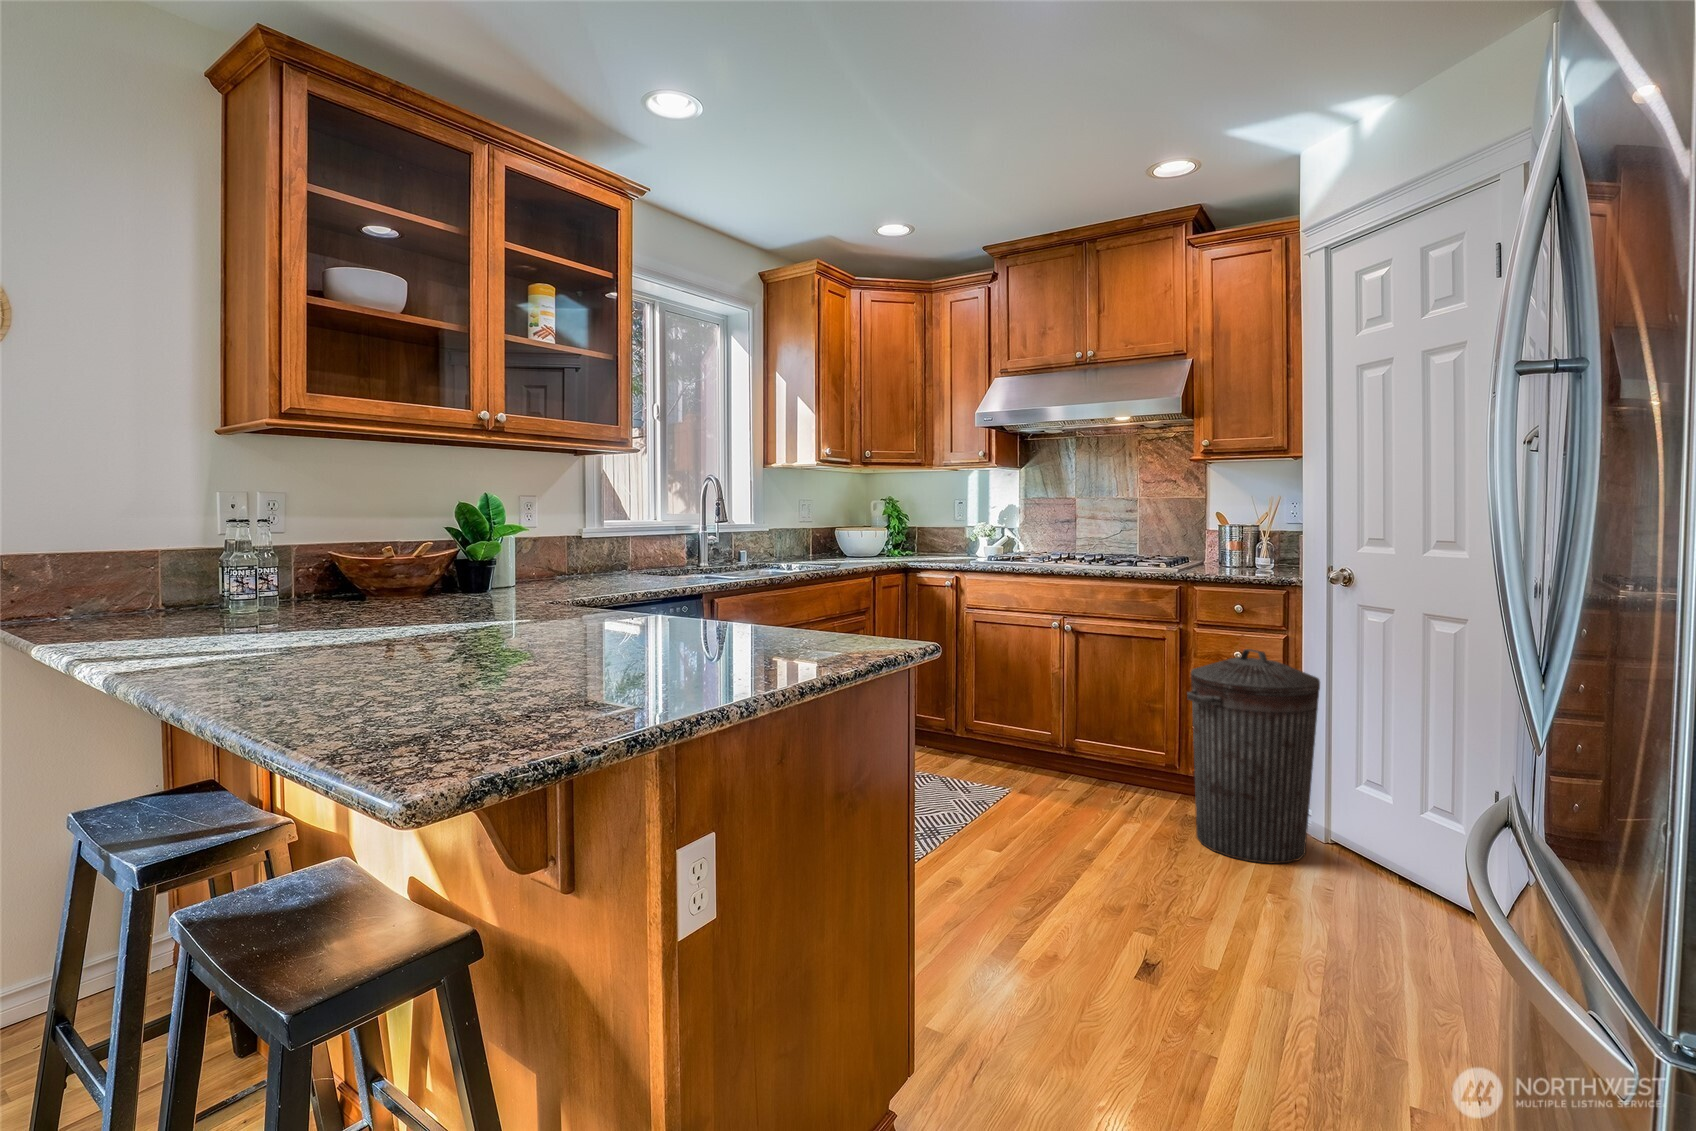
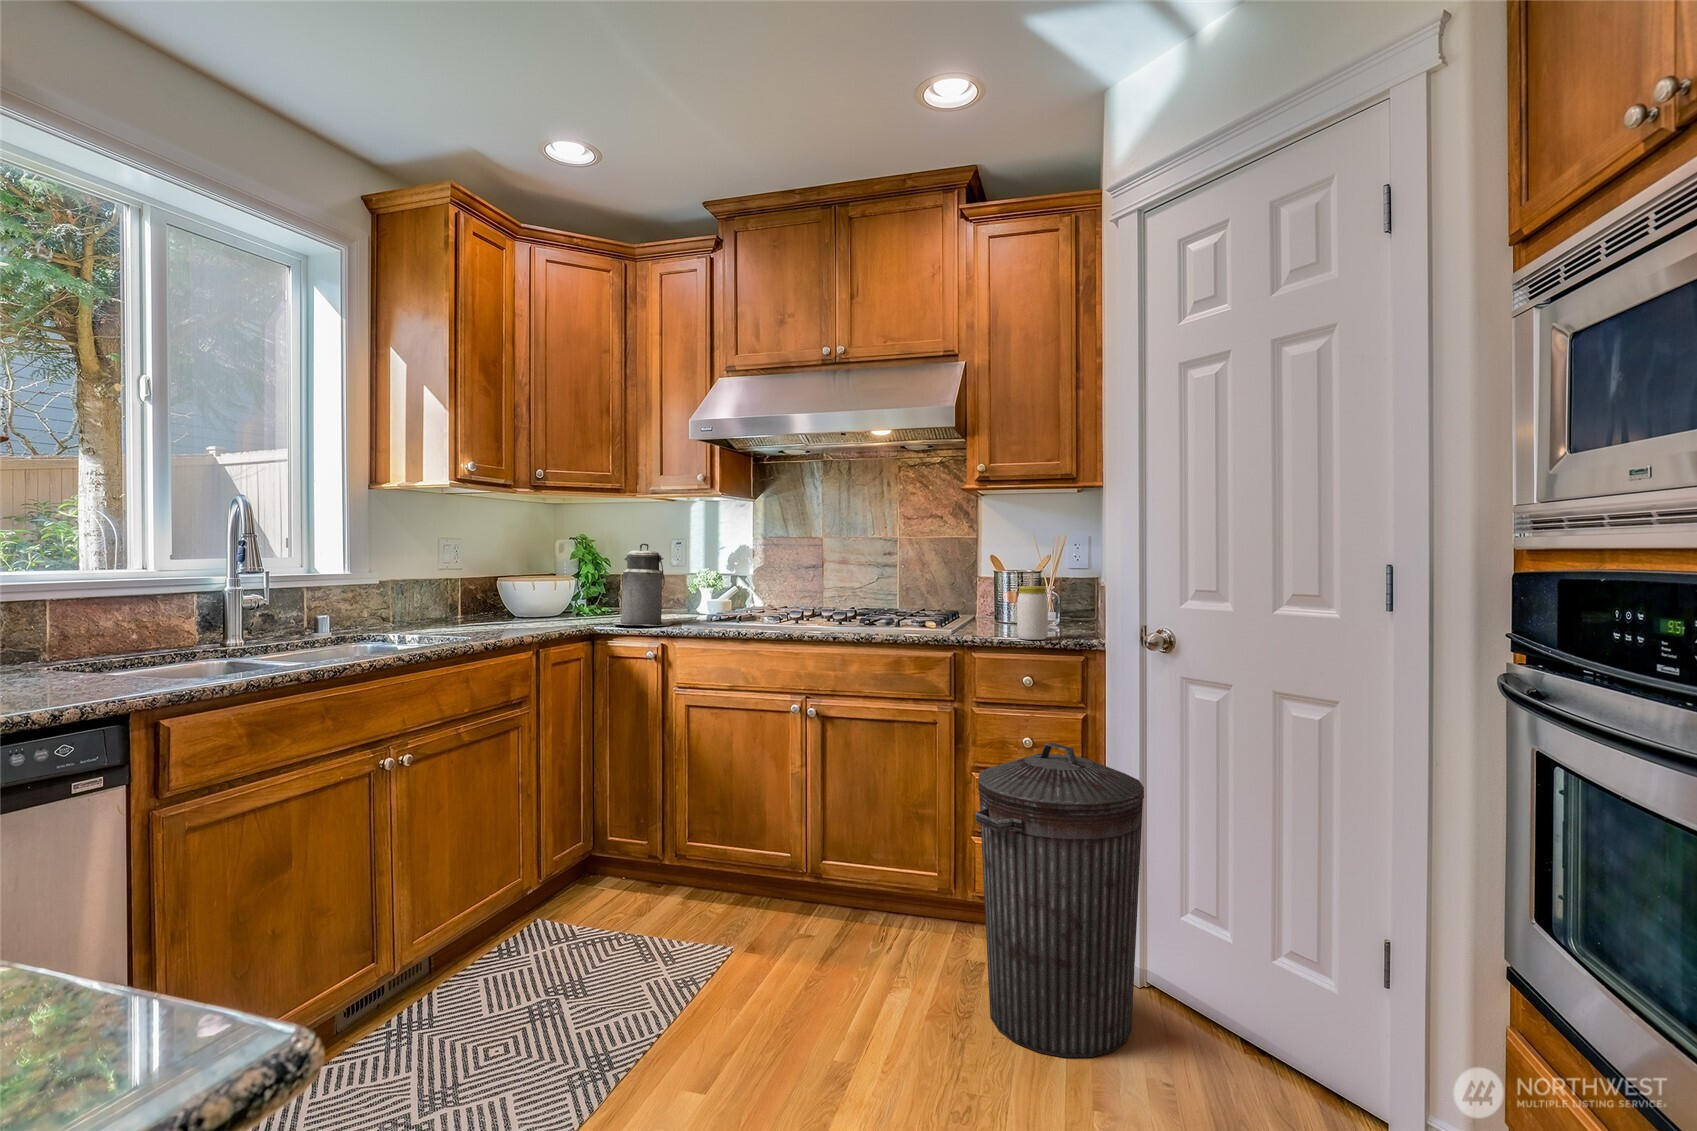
canister: none [921,505,962,564] -> present [614,543,672,626]
jar: none [1230,536,1257,576] -> present [1017,586,1048,640]

